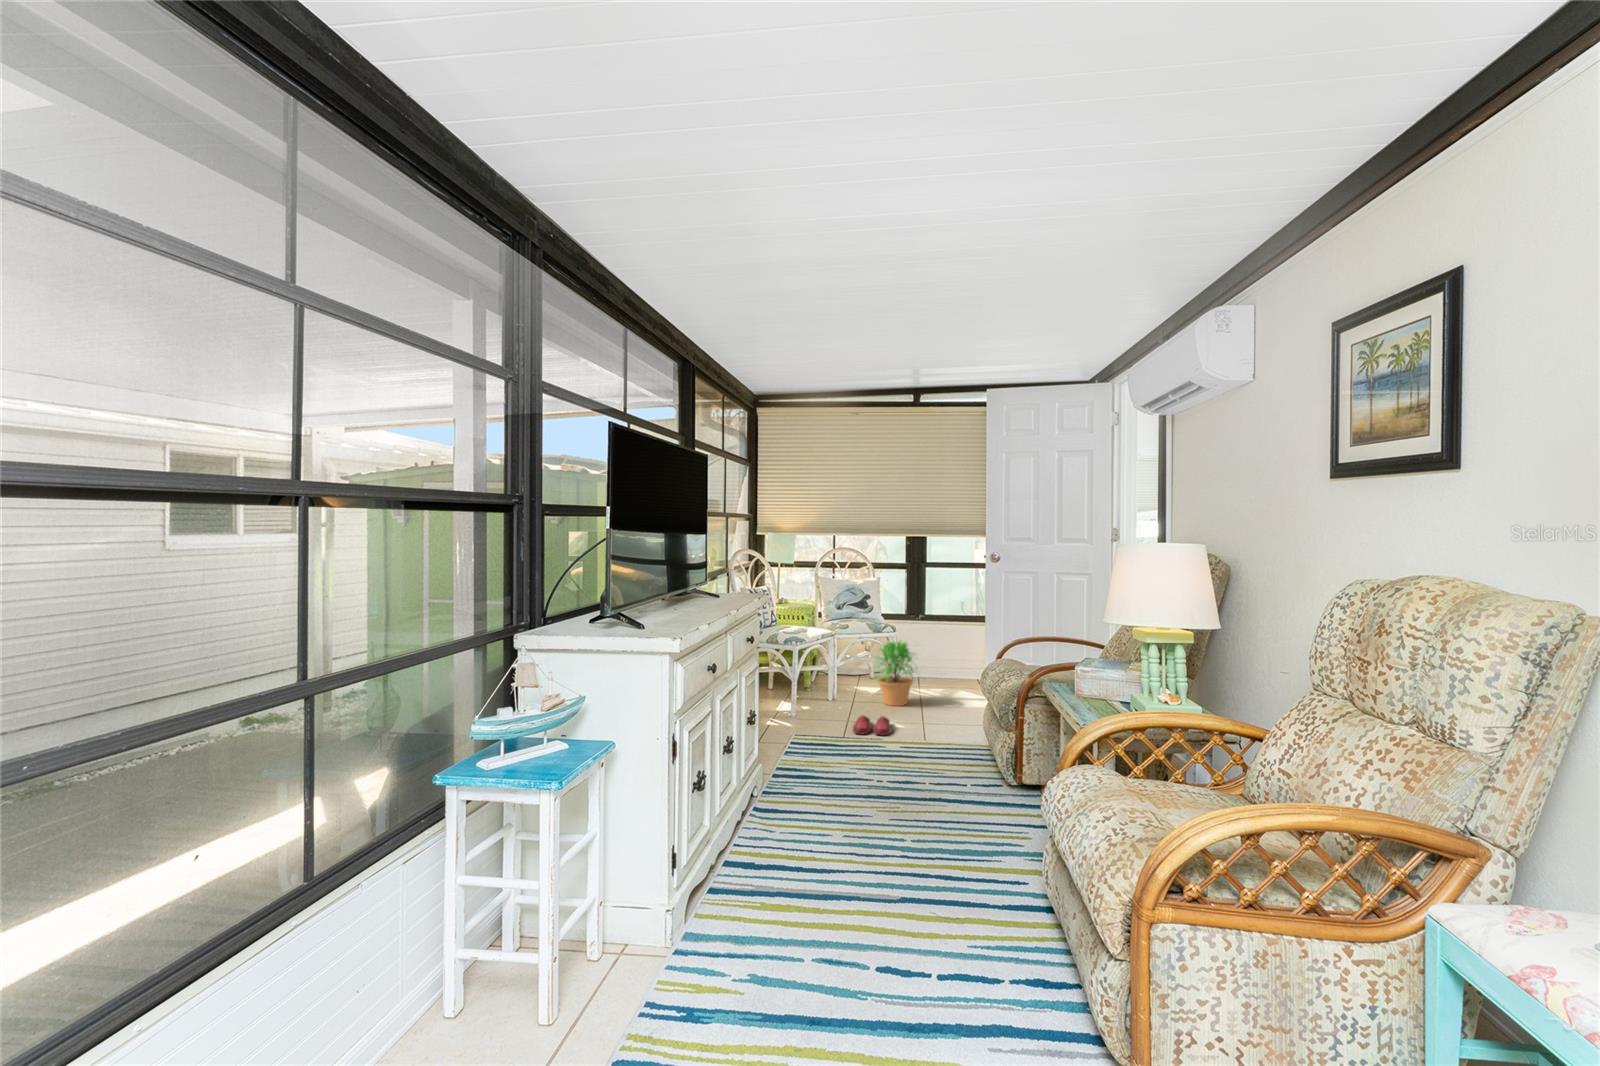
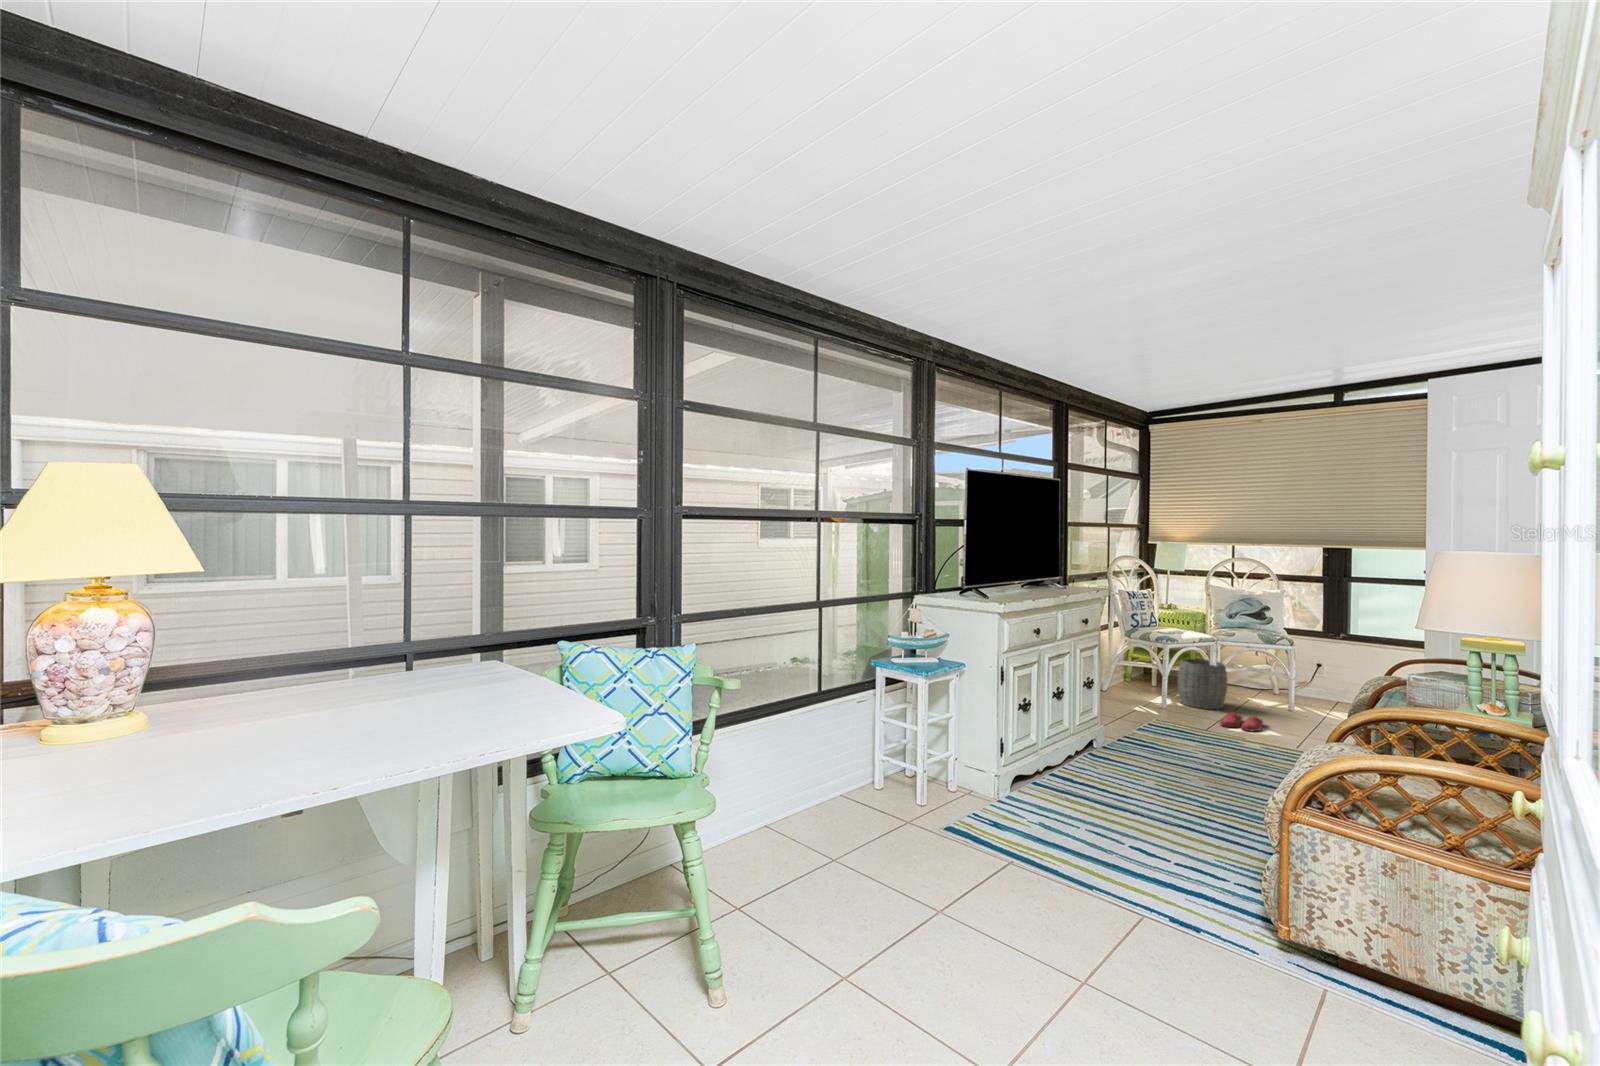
potted plant: present [873,641,917,706] -> none [1257,650,1316,715]
woven basket: none [799,658,847,715] -> present [1178,659,1227,709]

